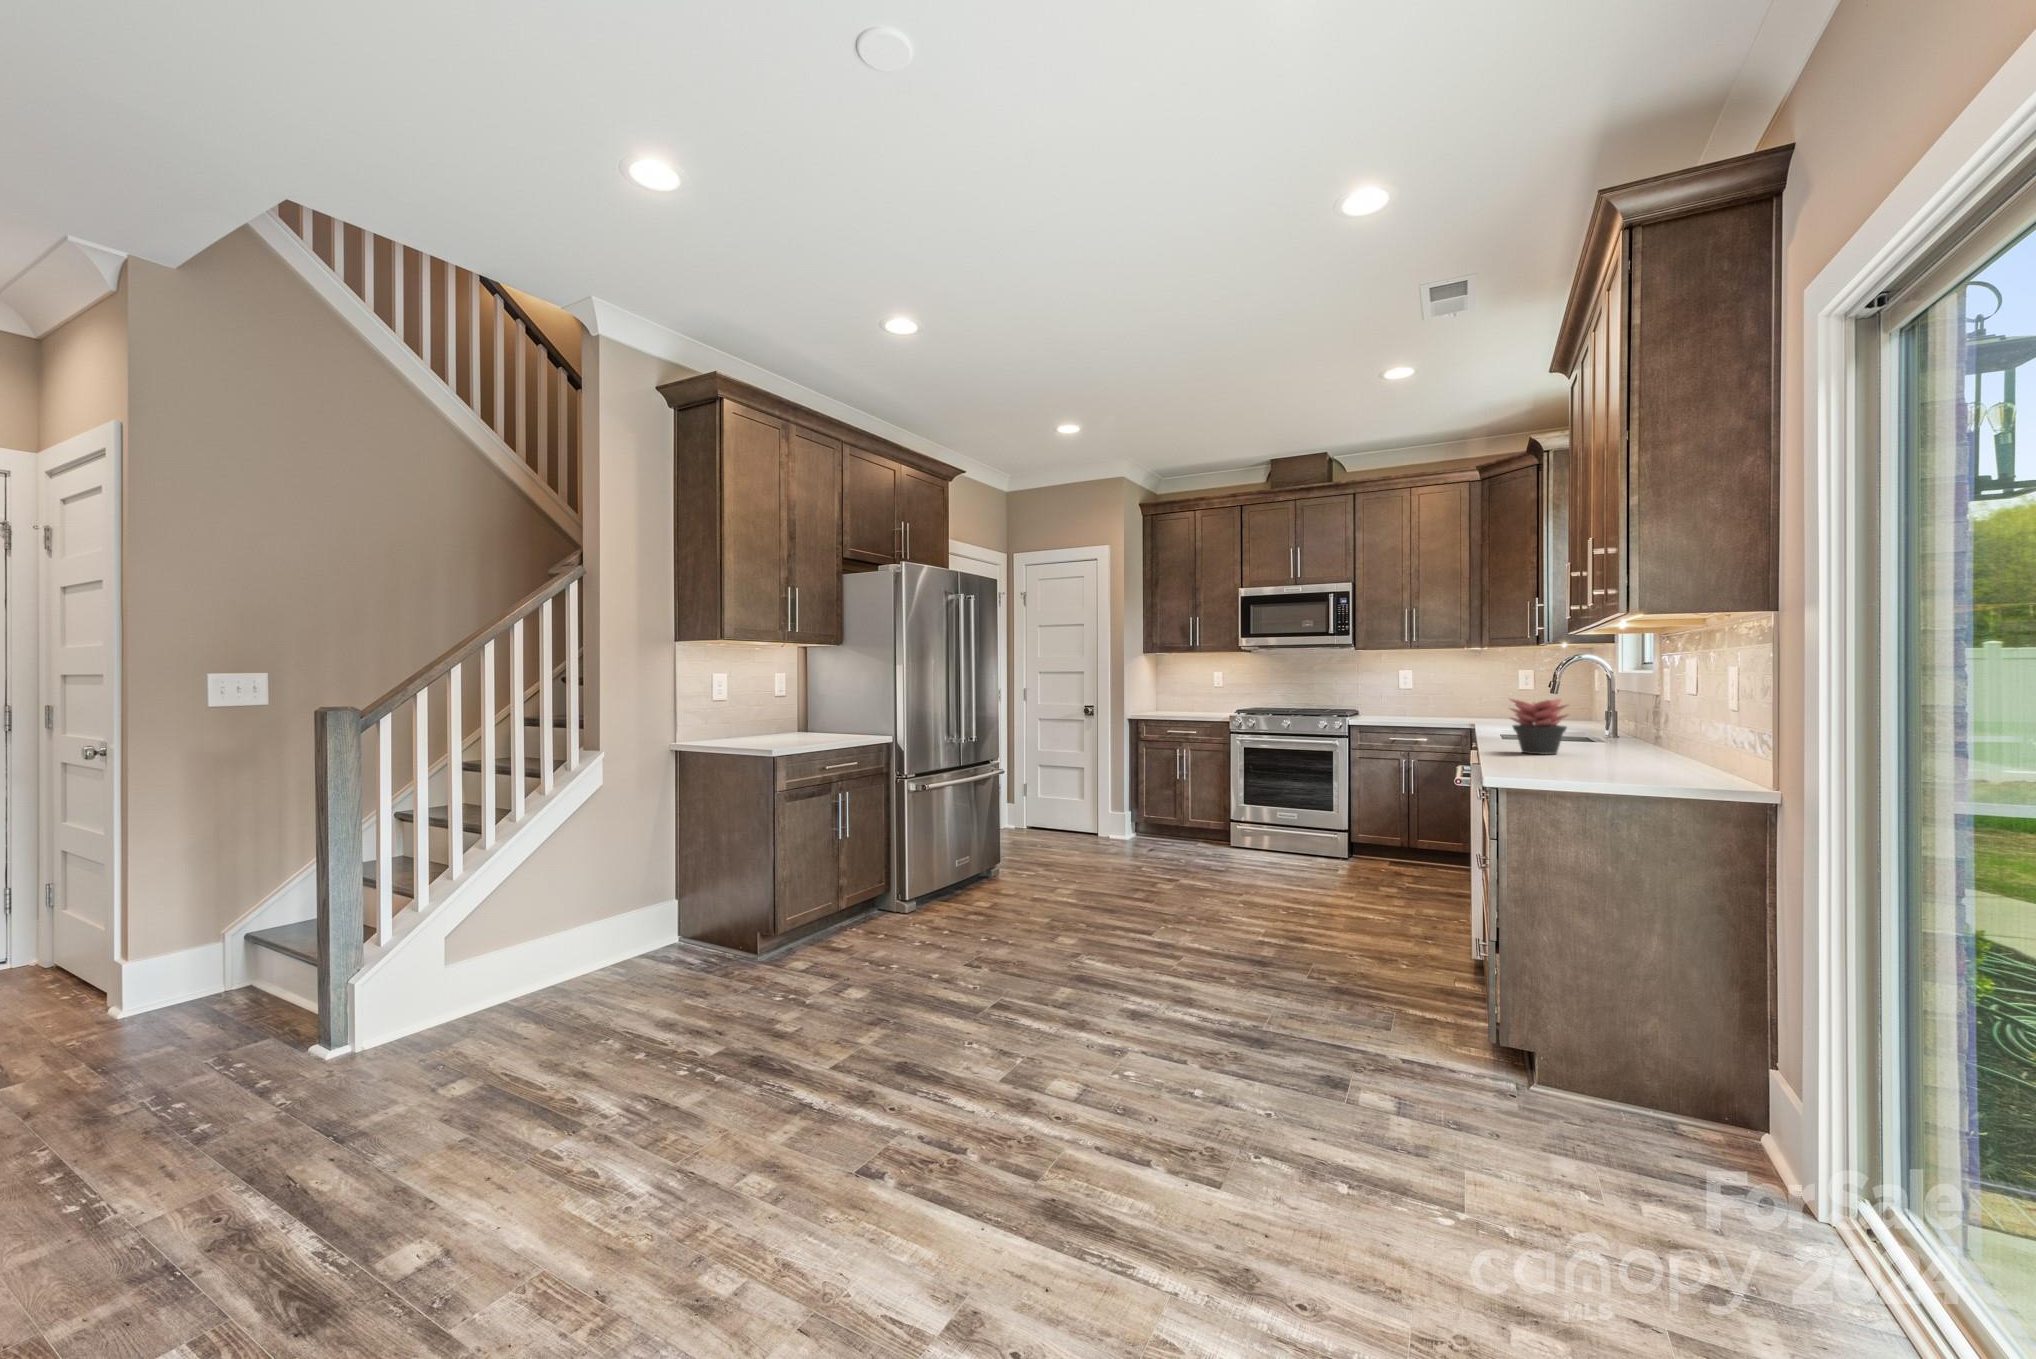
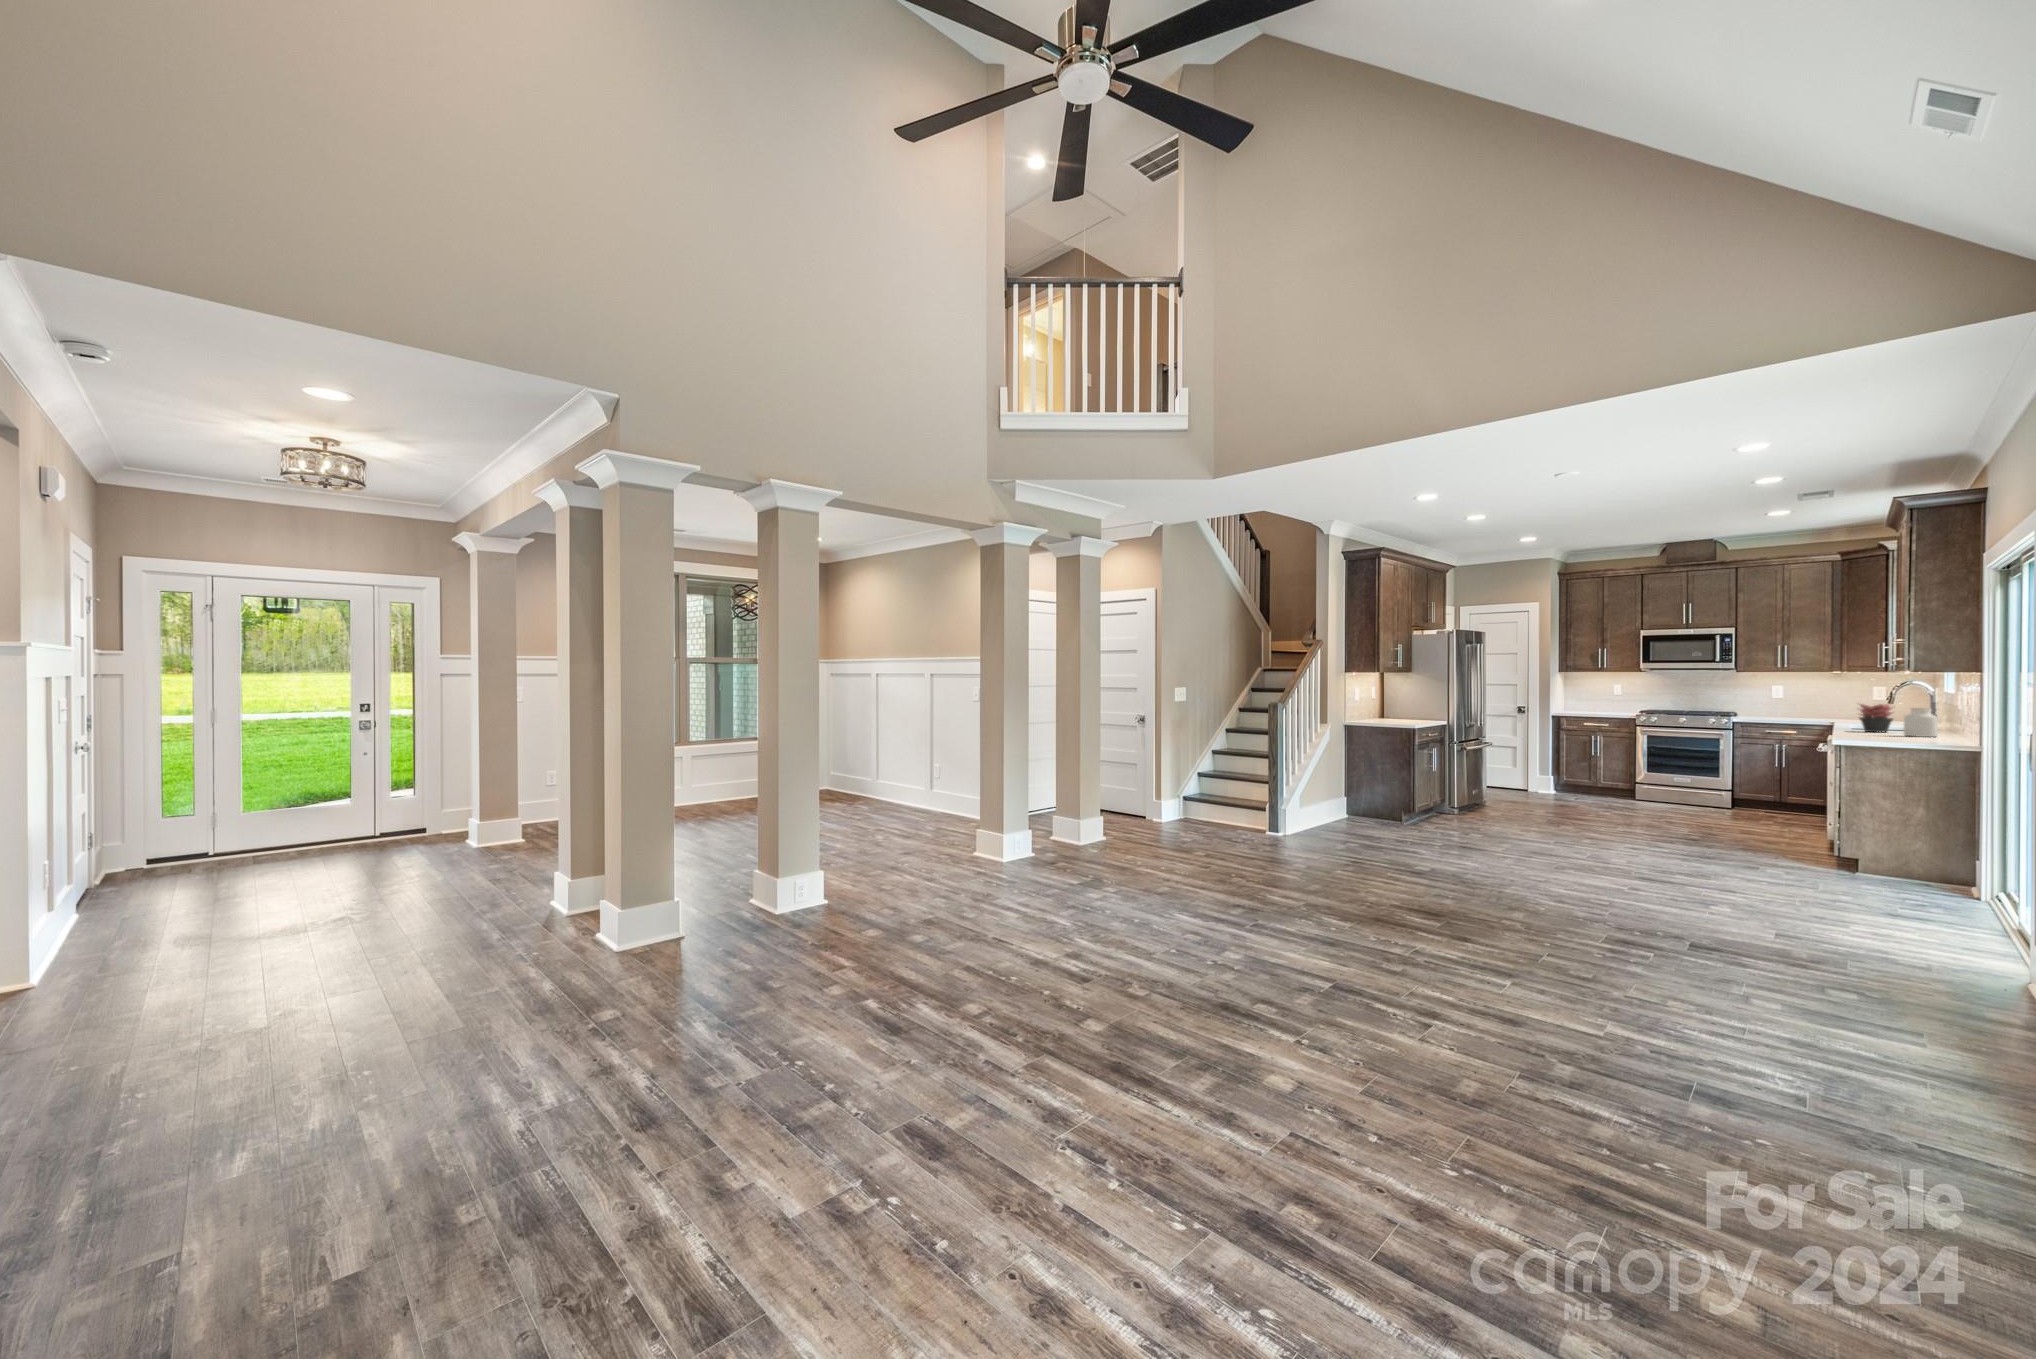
jar: none [1593,709,1653,771] -> present [1904,708,1938,737]

